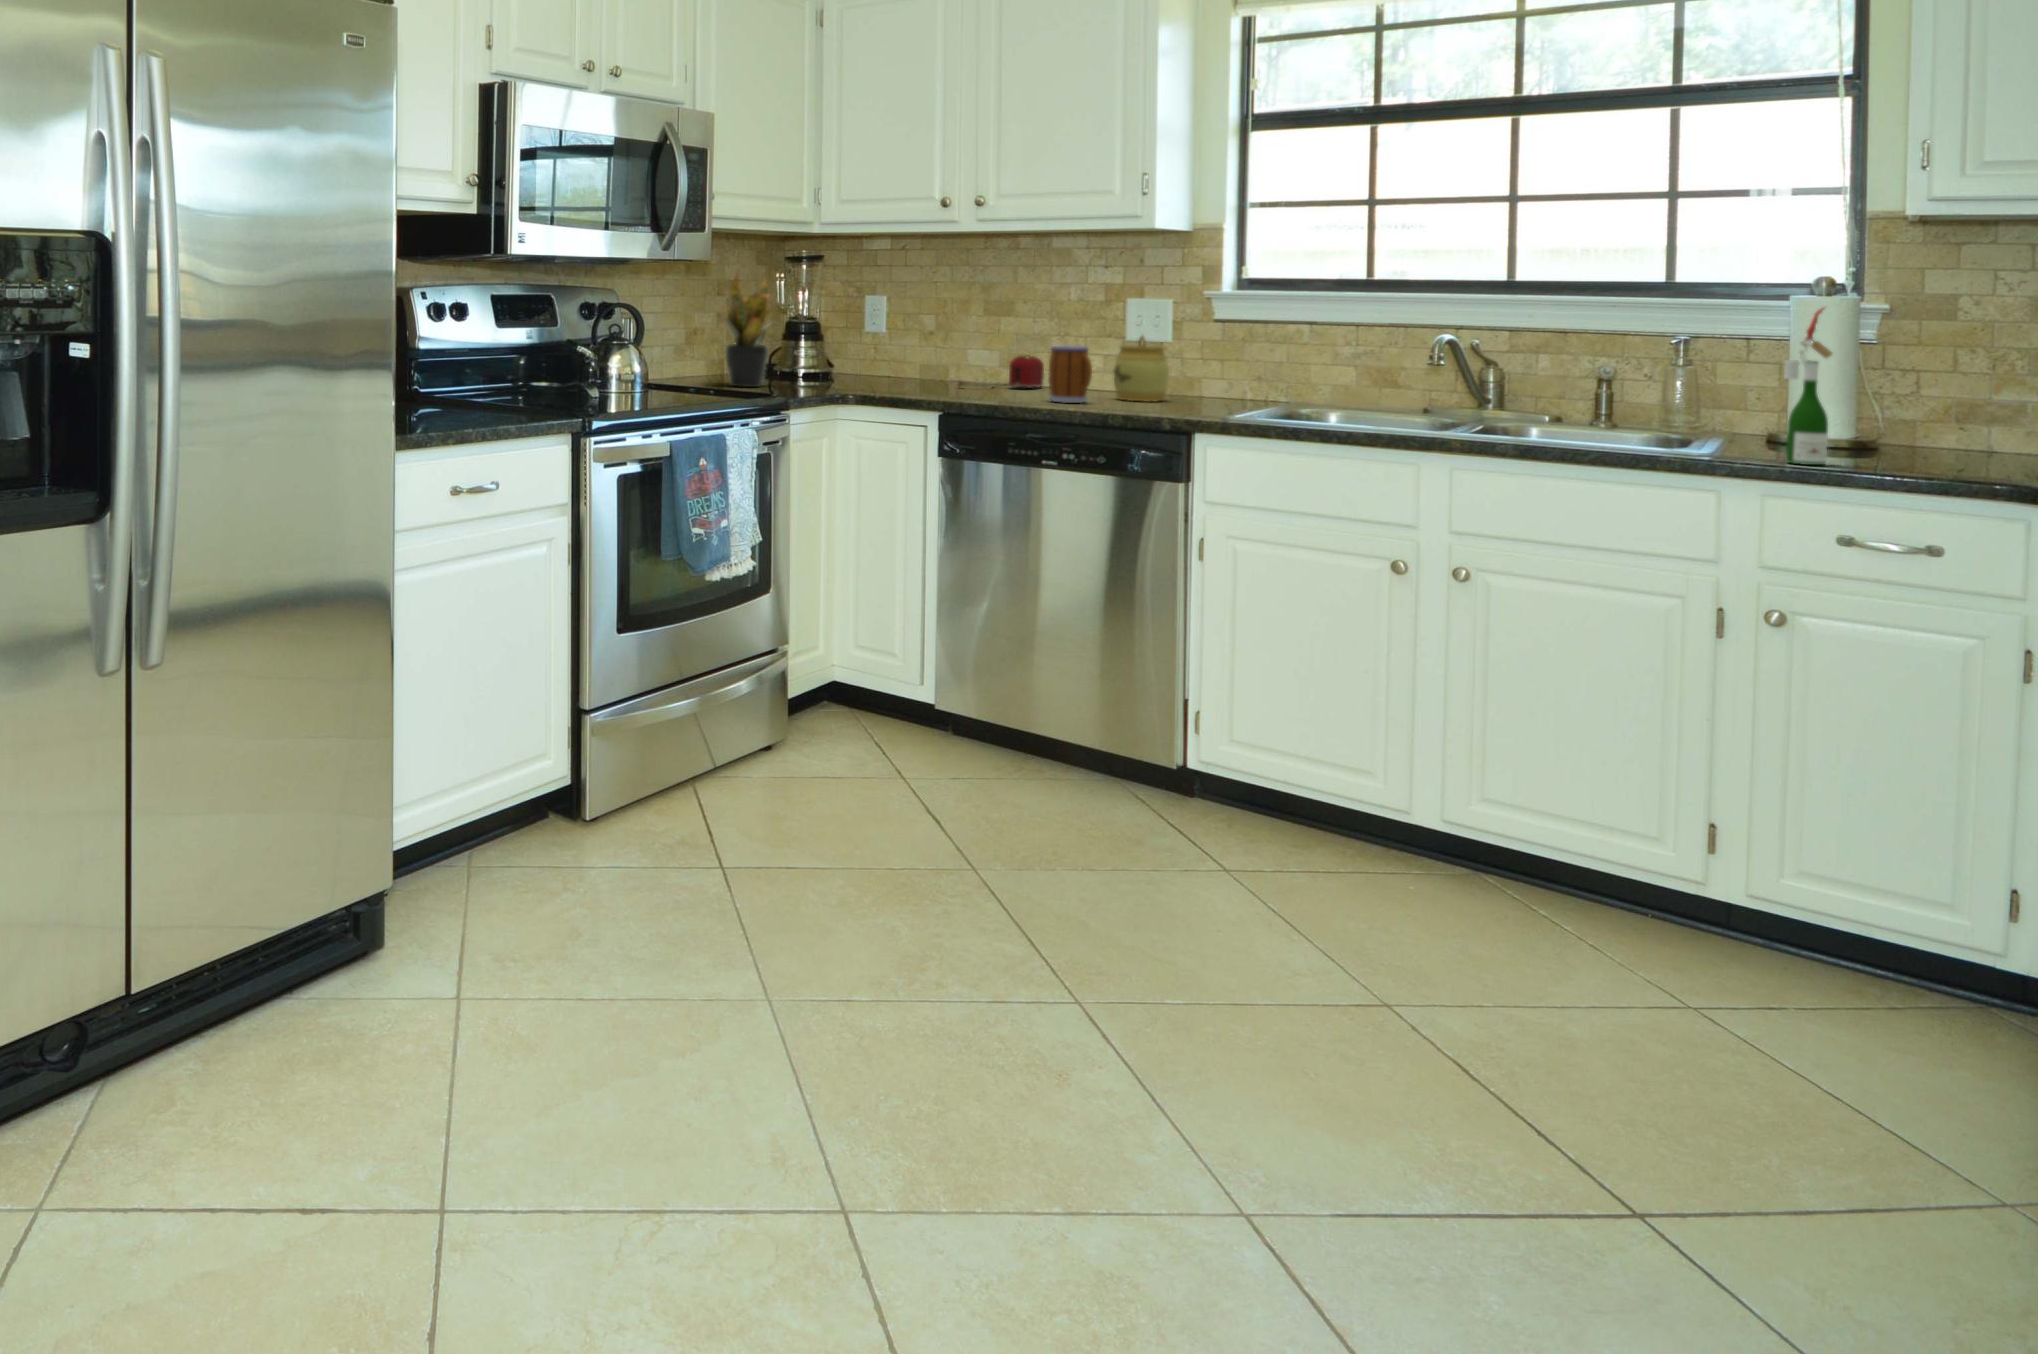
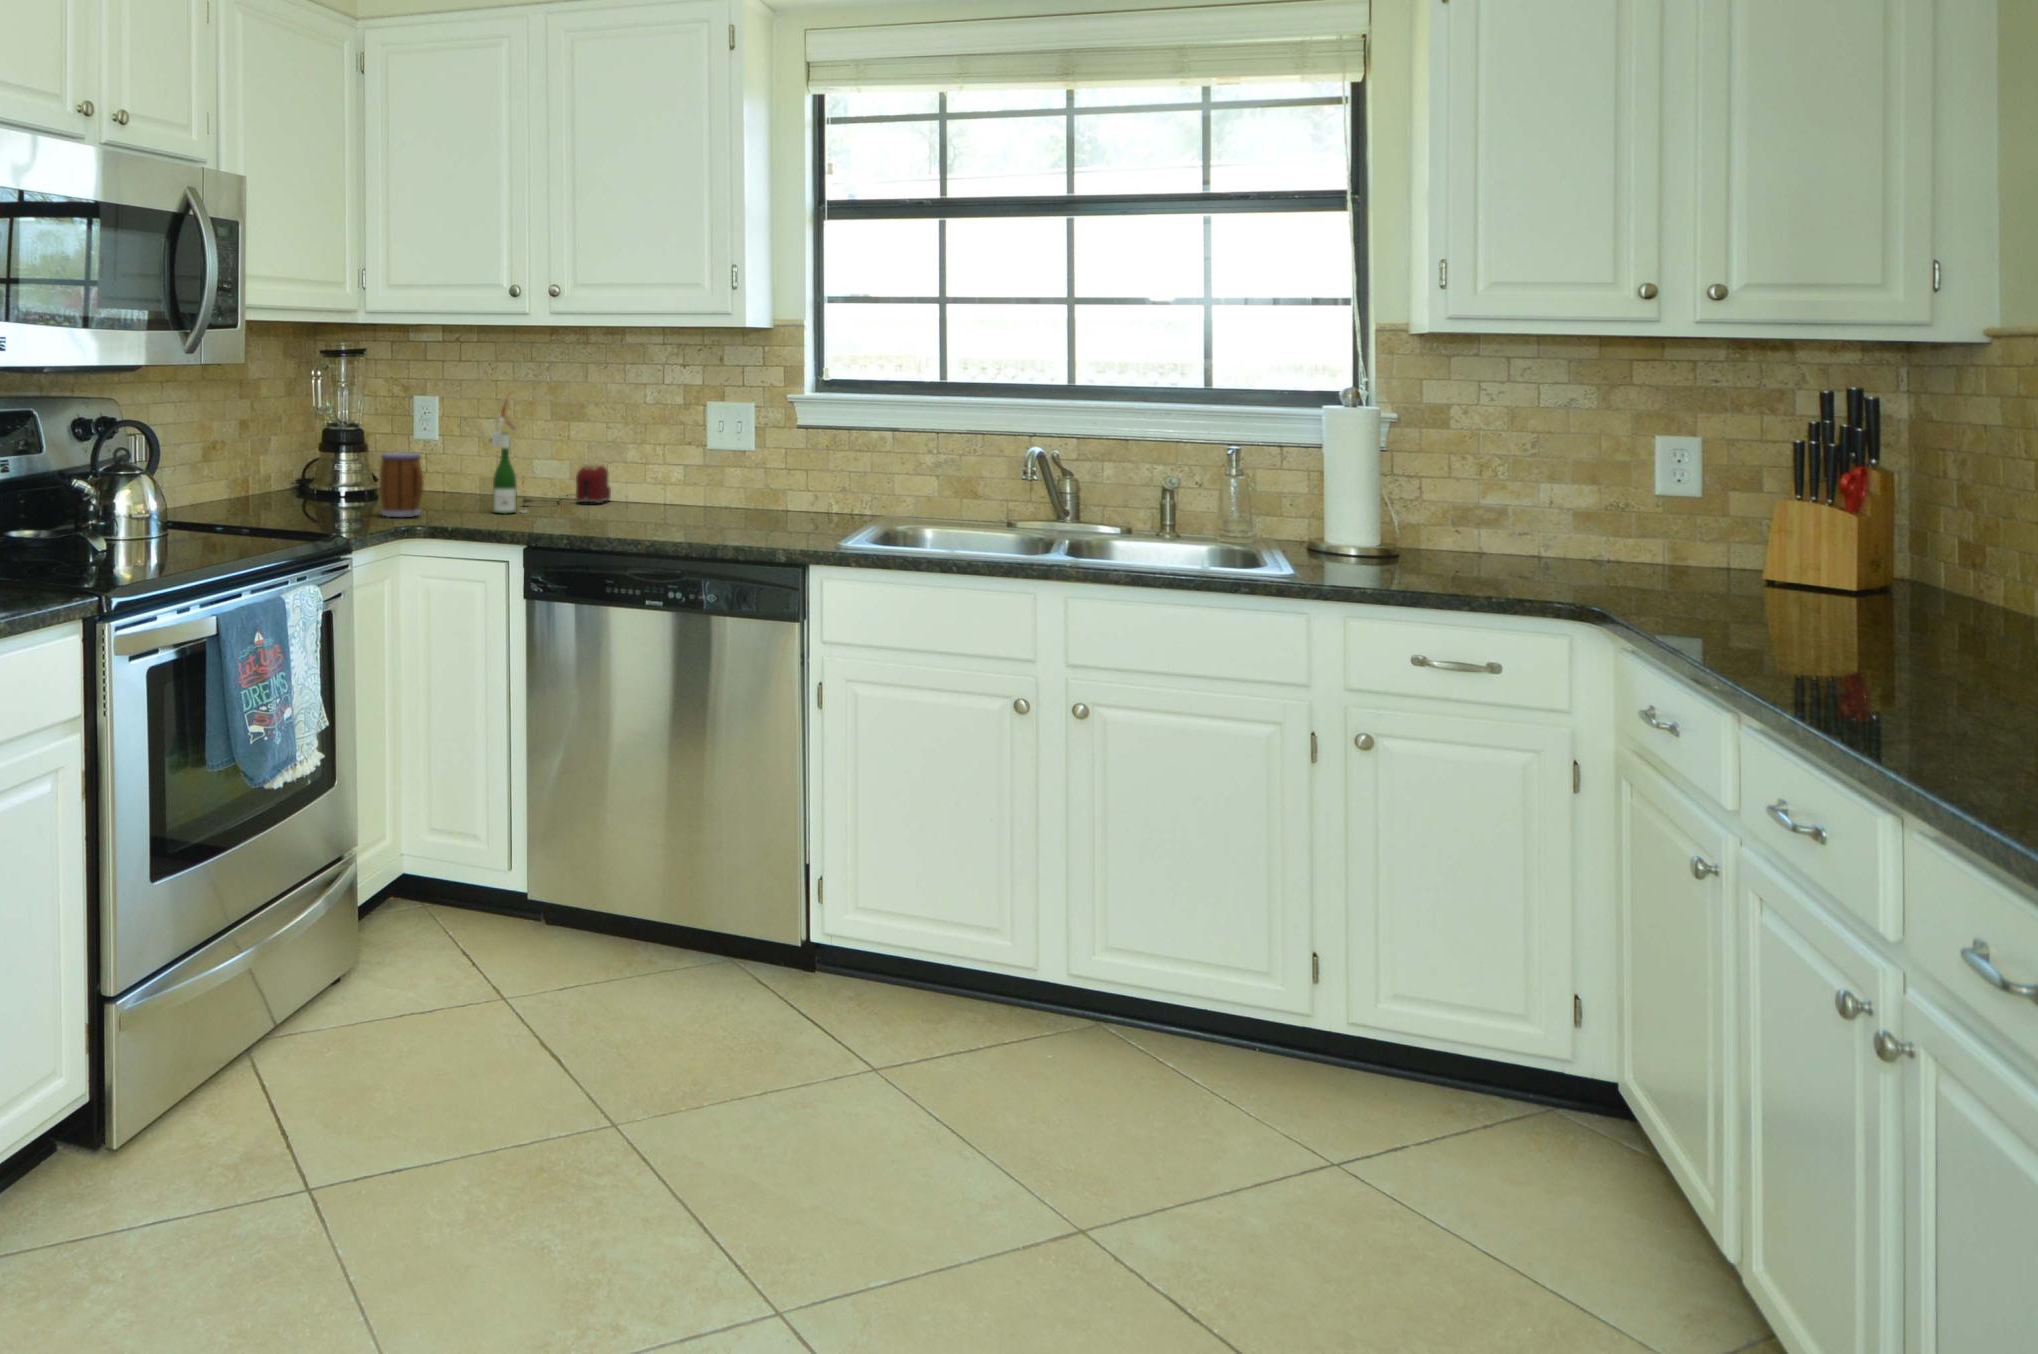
potted plant: present [721,274,769,387] -> none [238,369,329,516]
wine bottle: present [1784,307,1839,465] -> present [492,393,517,513]
jar: present [1114,336,1169,401] -> none [696,442,753,518]
mug: present [1048,345,1092,403] -> present [379,452,424,517]

